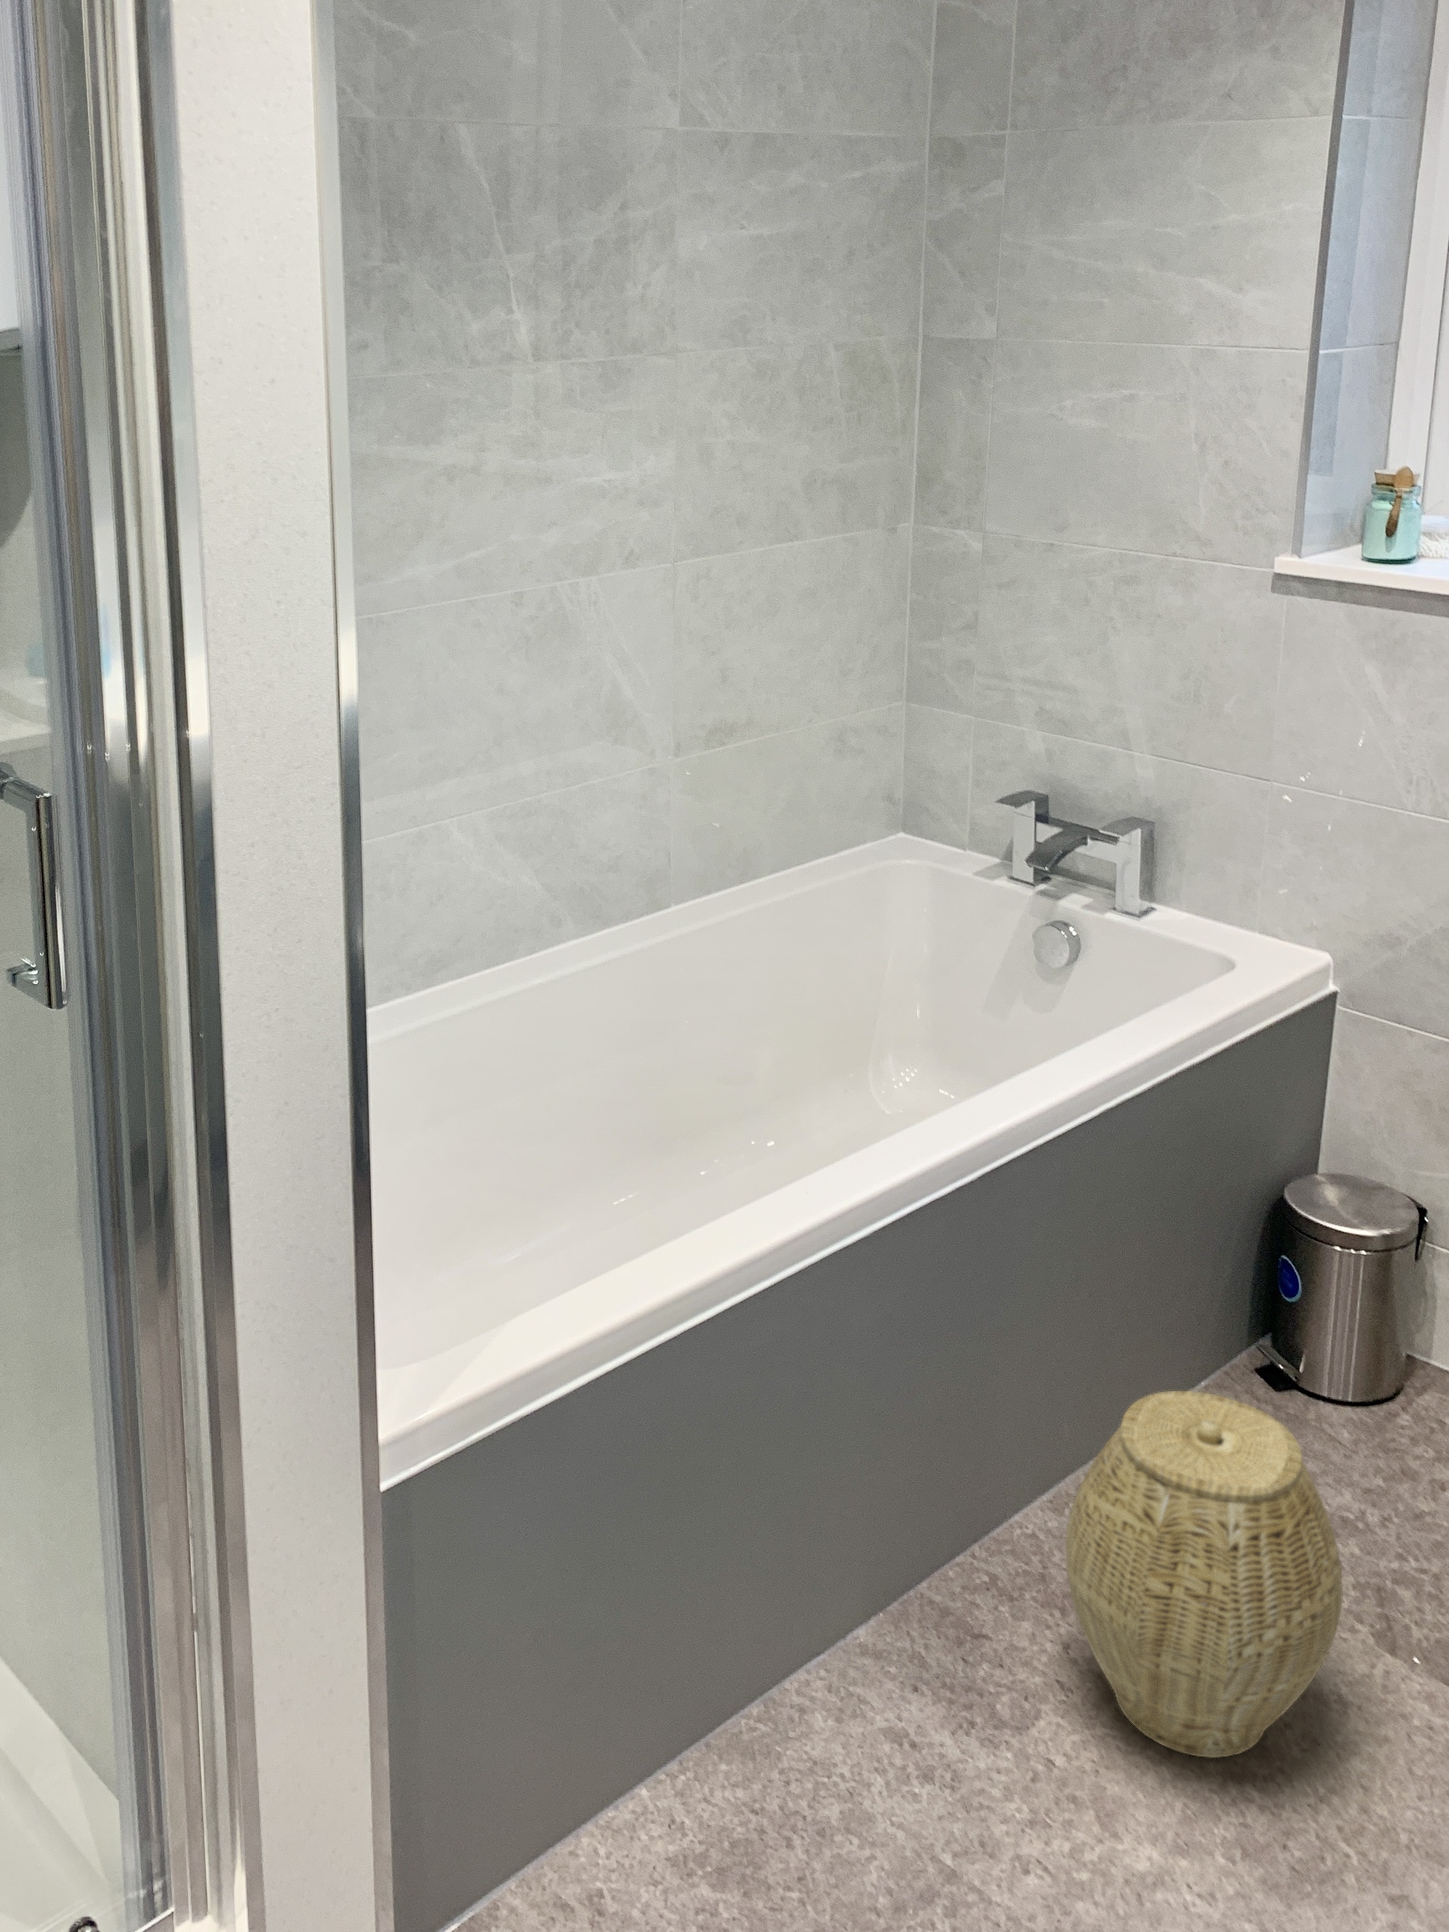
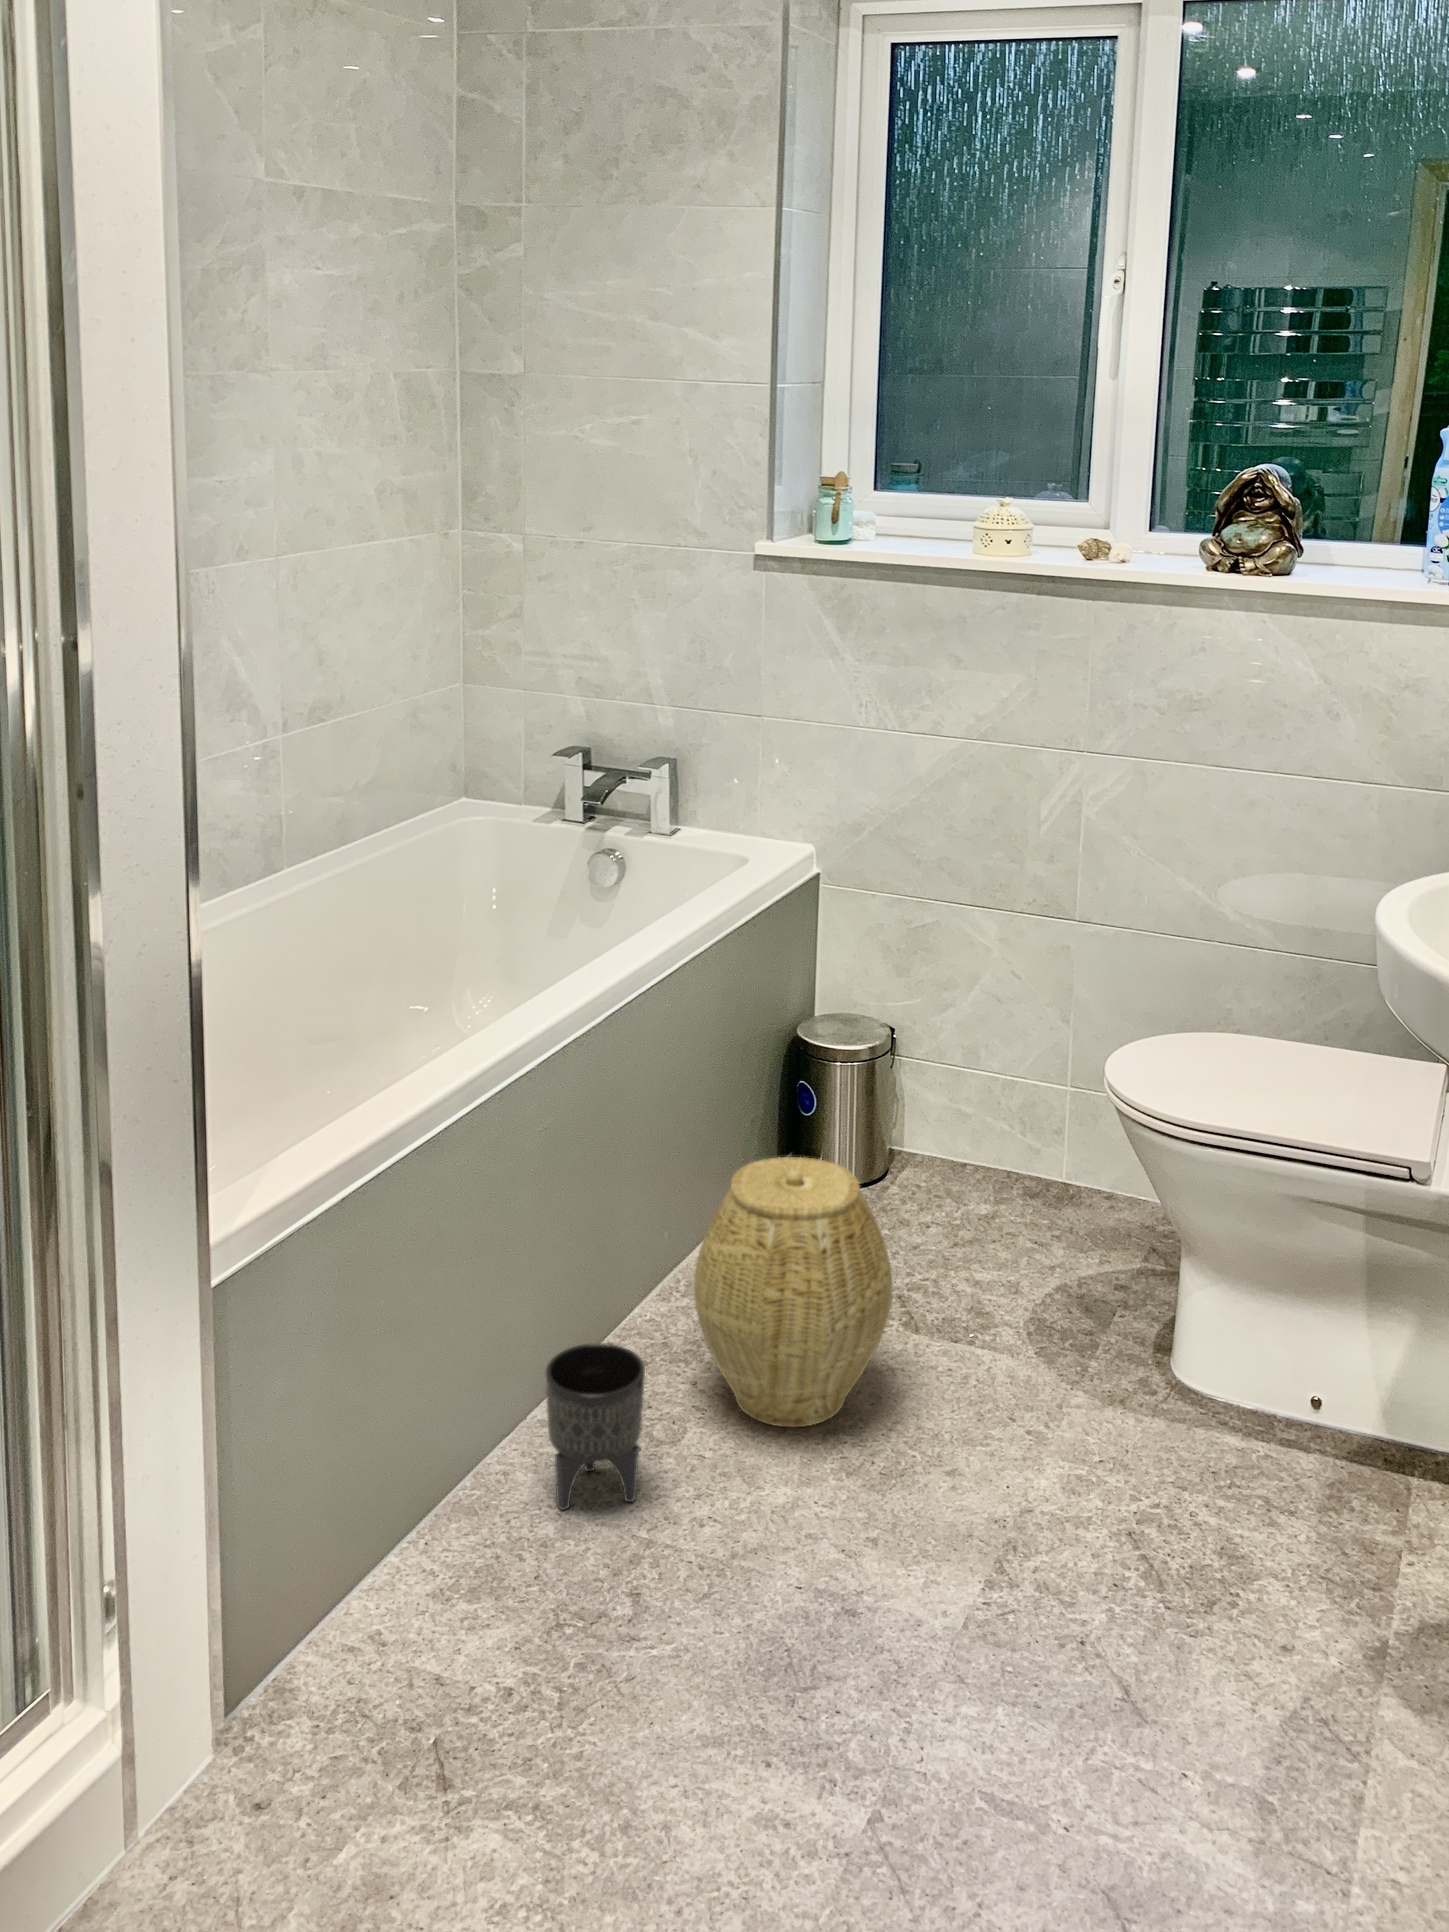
planter: none [844,1588,971,1806] -> present [545,1343,645,1510]

